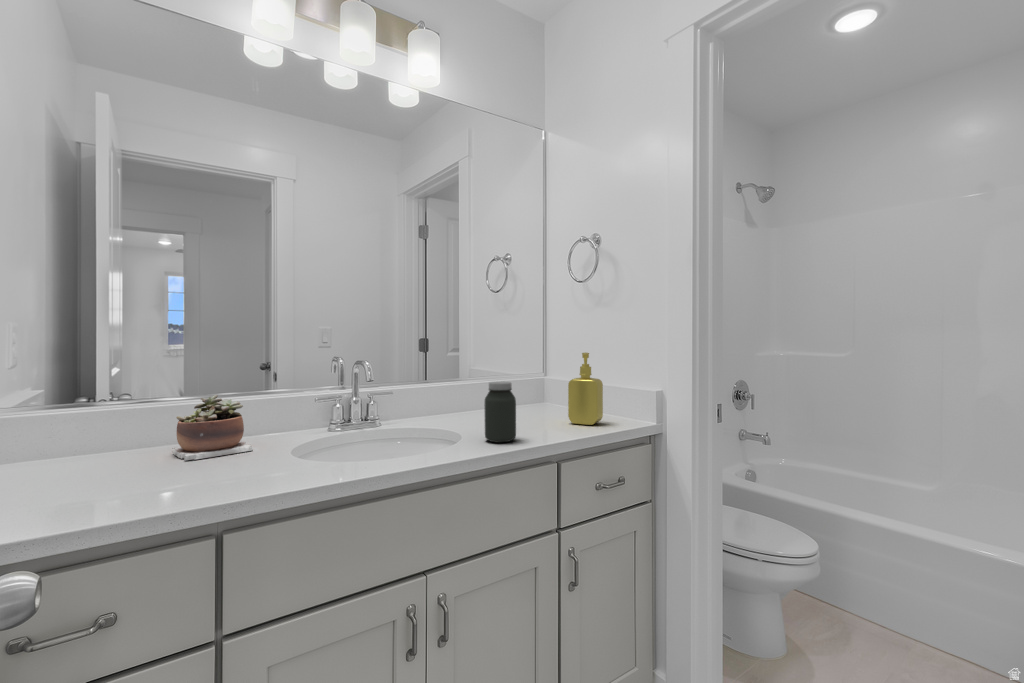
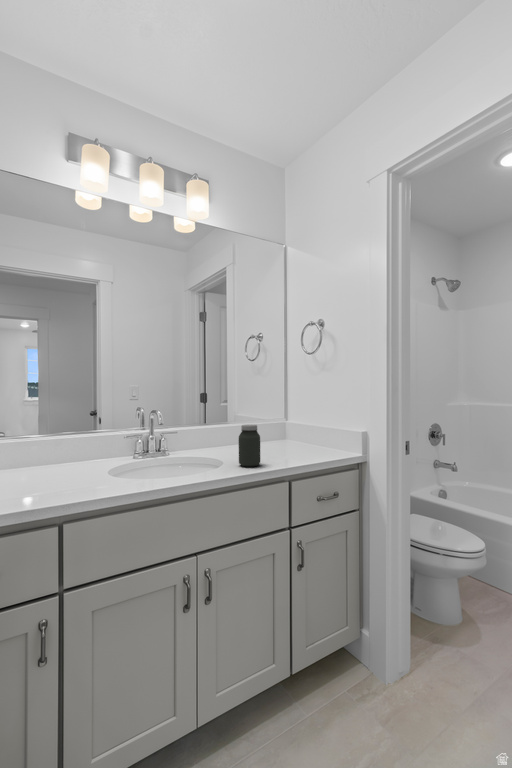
soap dispenser: present [568,352,603,425] -> none [299,404,324,455]
succulent plant: present [172,395,253,461] -> none [29,433,83,477]

